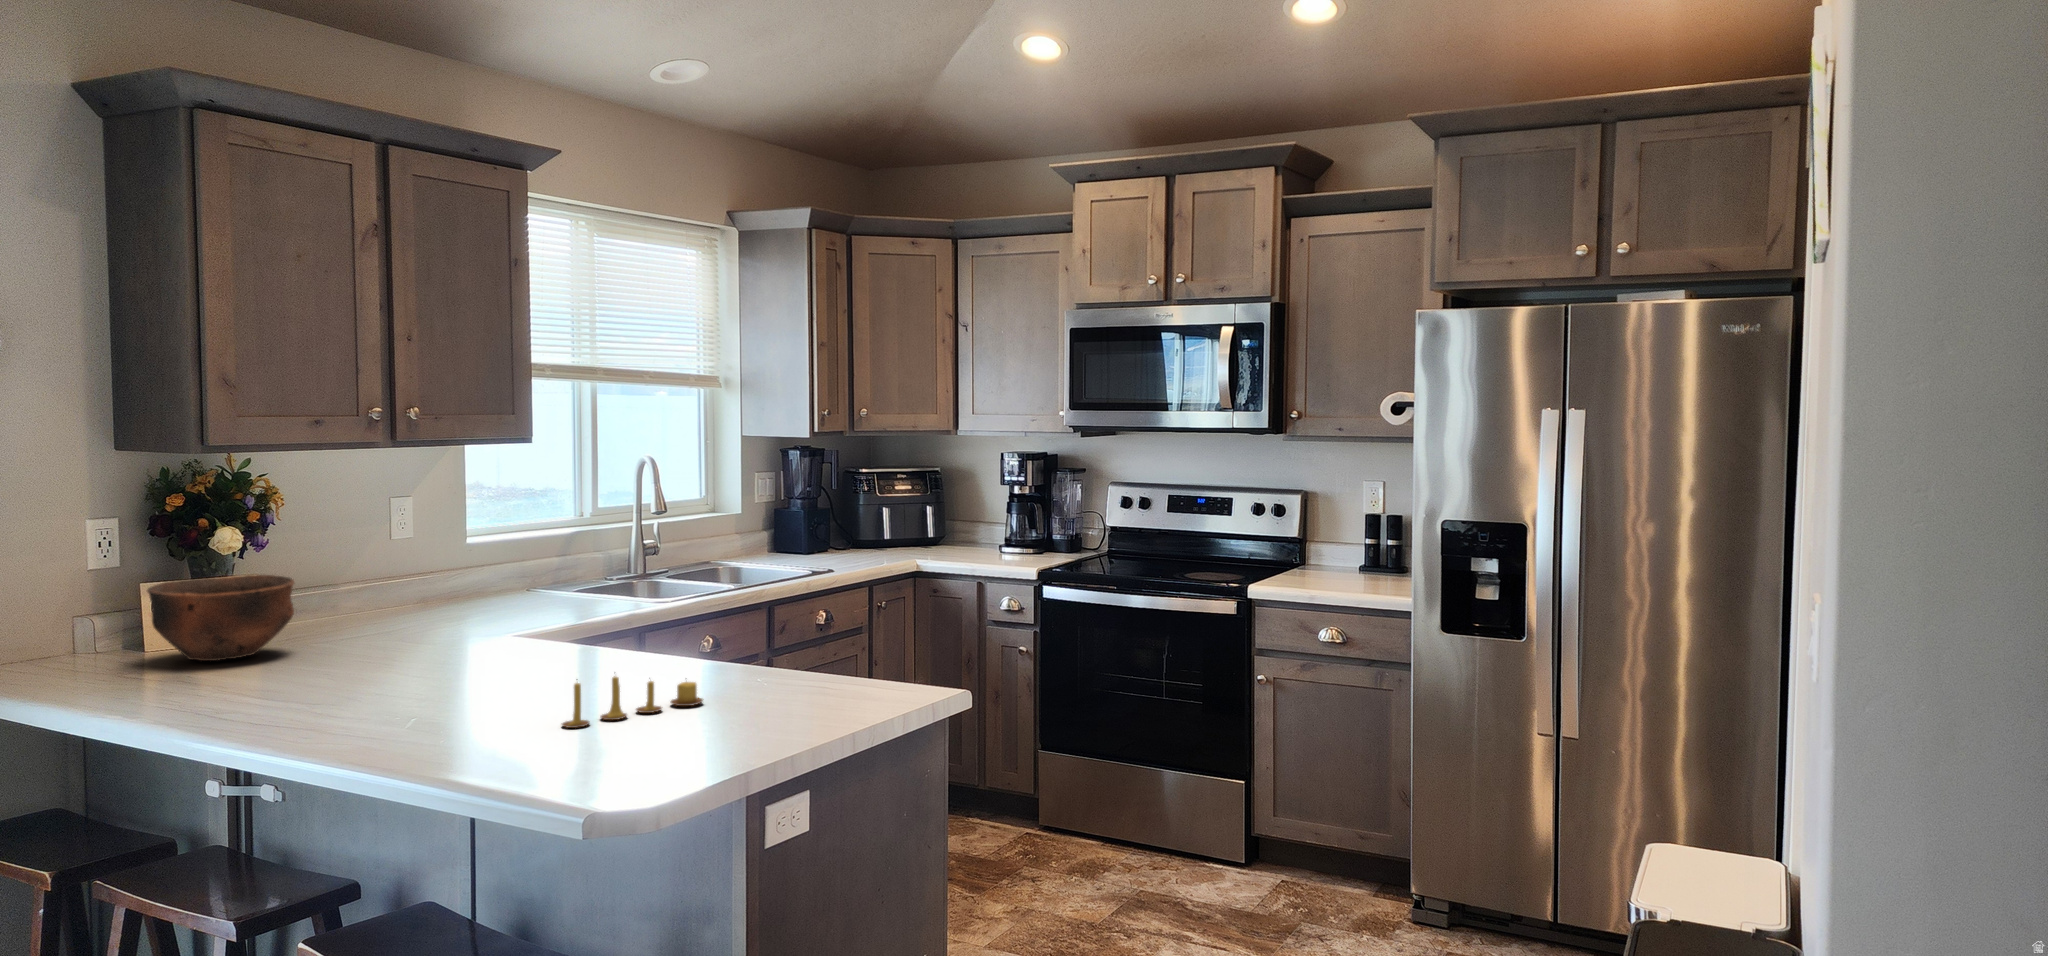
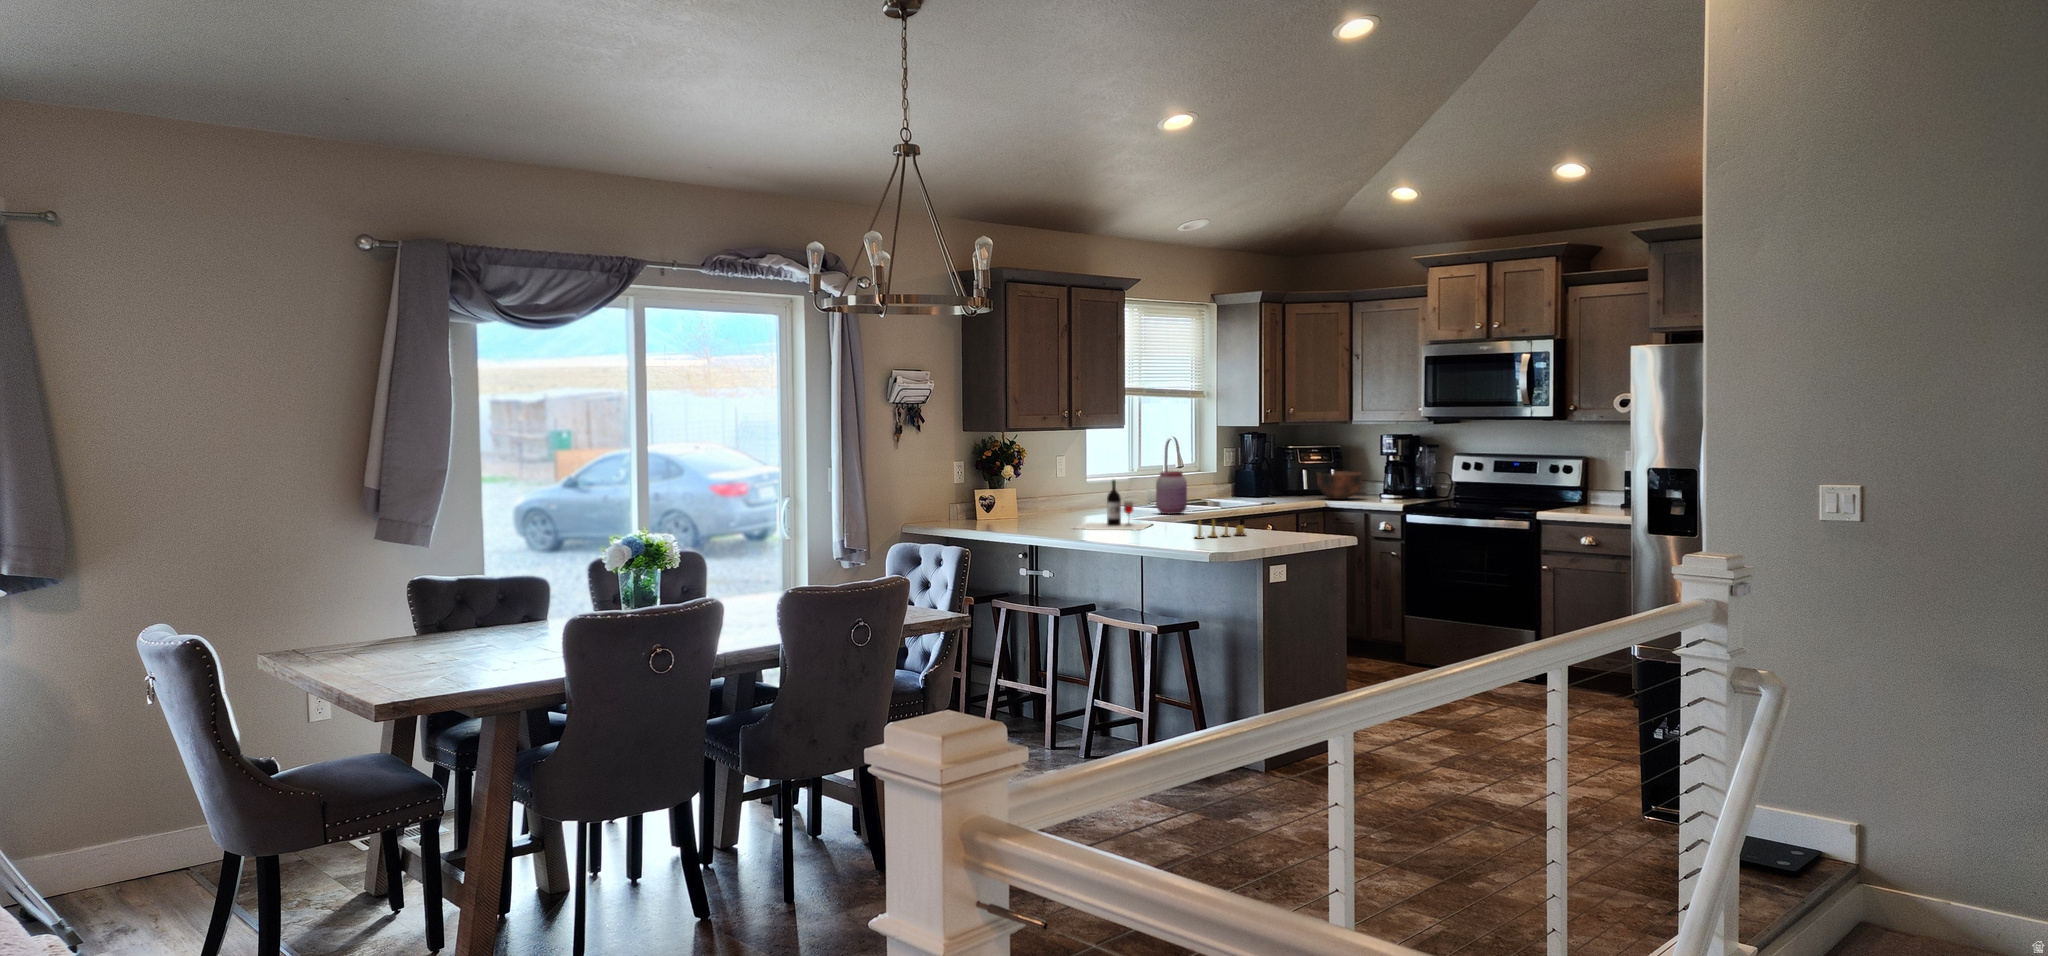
jar: none [587,525,649,609] -> present [1156,471,1187,514]
wine bottle: none [313,563,540,684] -> present [1075,480,1151,530]
bowl: present [147,575,294,661] -> present [1317,471,1362,499]

